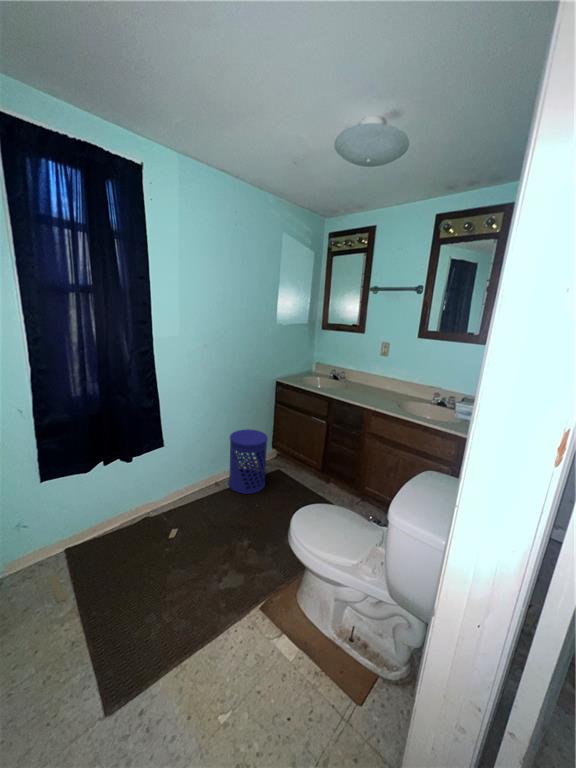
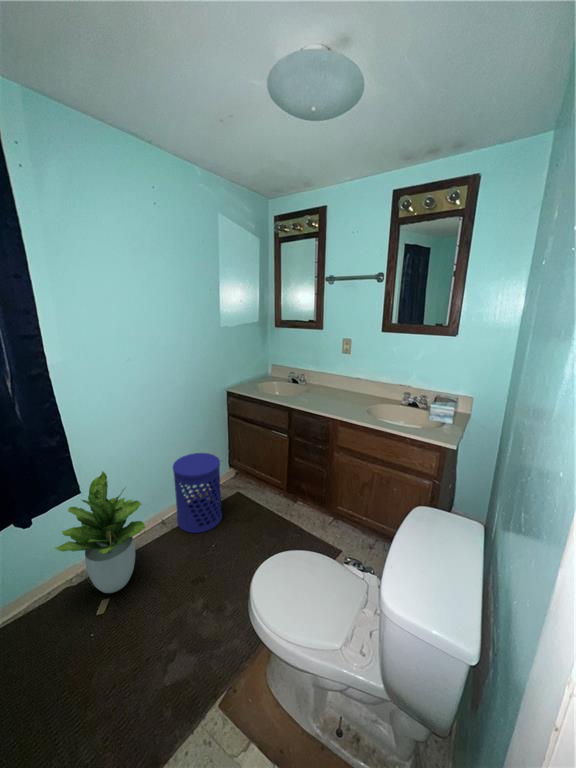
potted plant: none [145,429,211,525] -> present [55,471,146,593]

